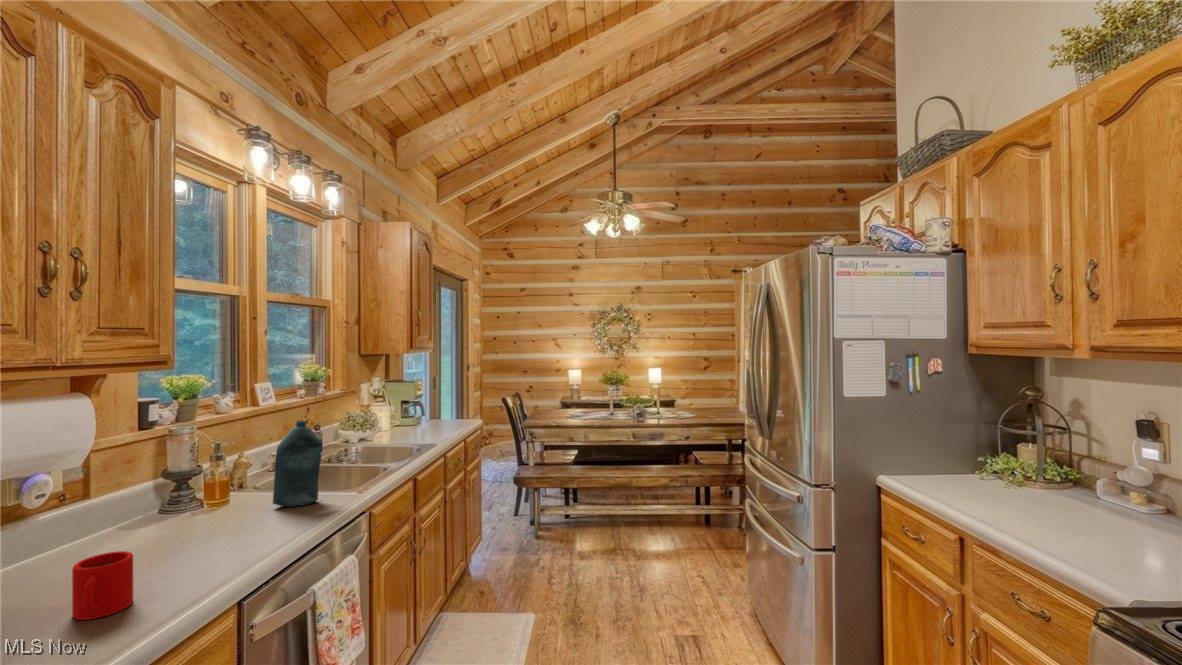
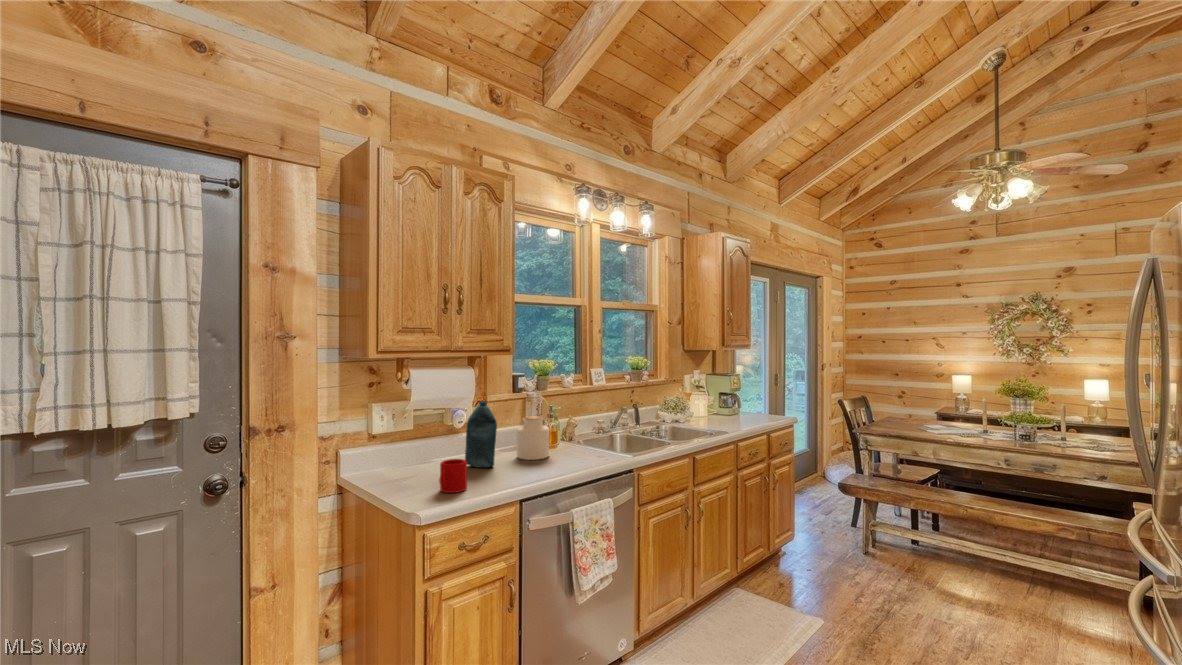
bottle: present [273,420,322,507] -> present [465,401,497,468]
jar: none [172,458,232,528] -> present [517,416,549,460]

